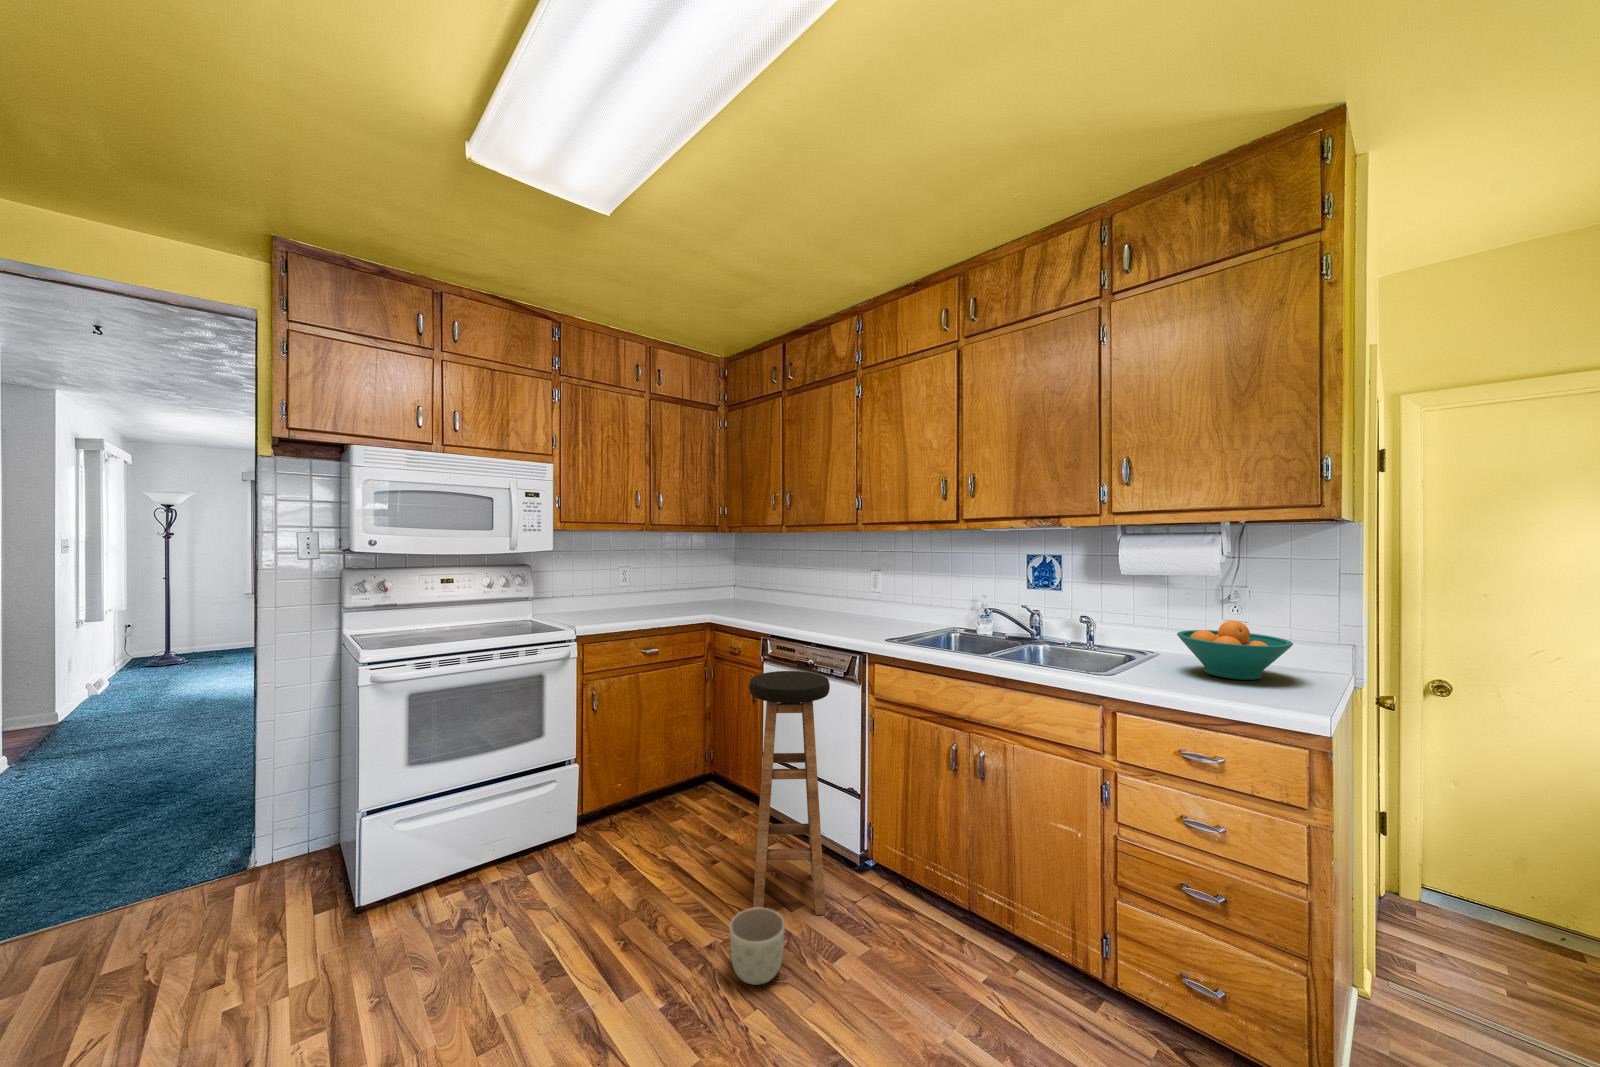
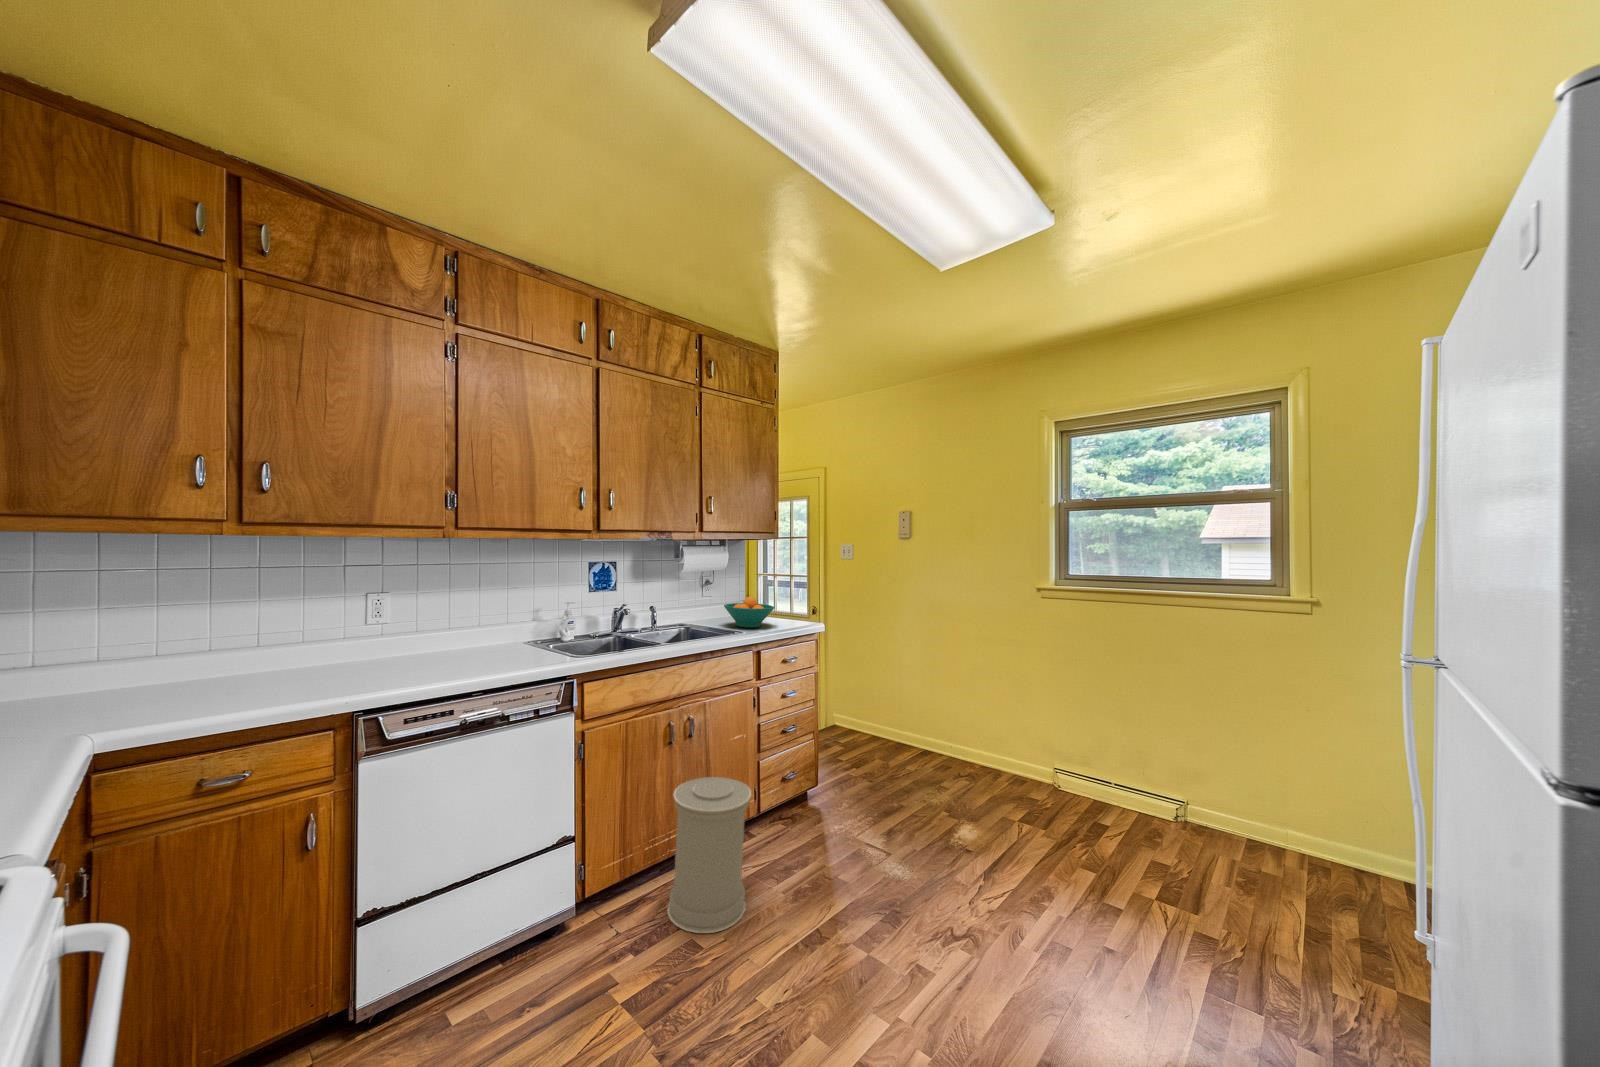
bar stool: present [749,671,830,915] -> none [524,711,645,1019]
trash can: none [854,804,950,997] -> present [667,777,751,933]
planter: present [729,908,785,985] -> none [687,933,743,1015]

